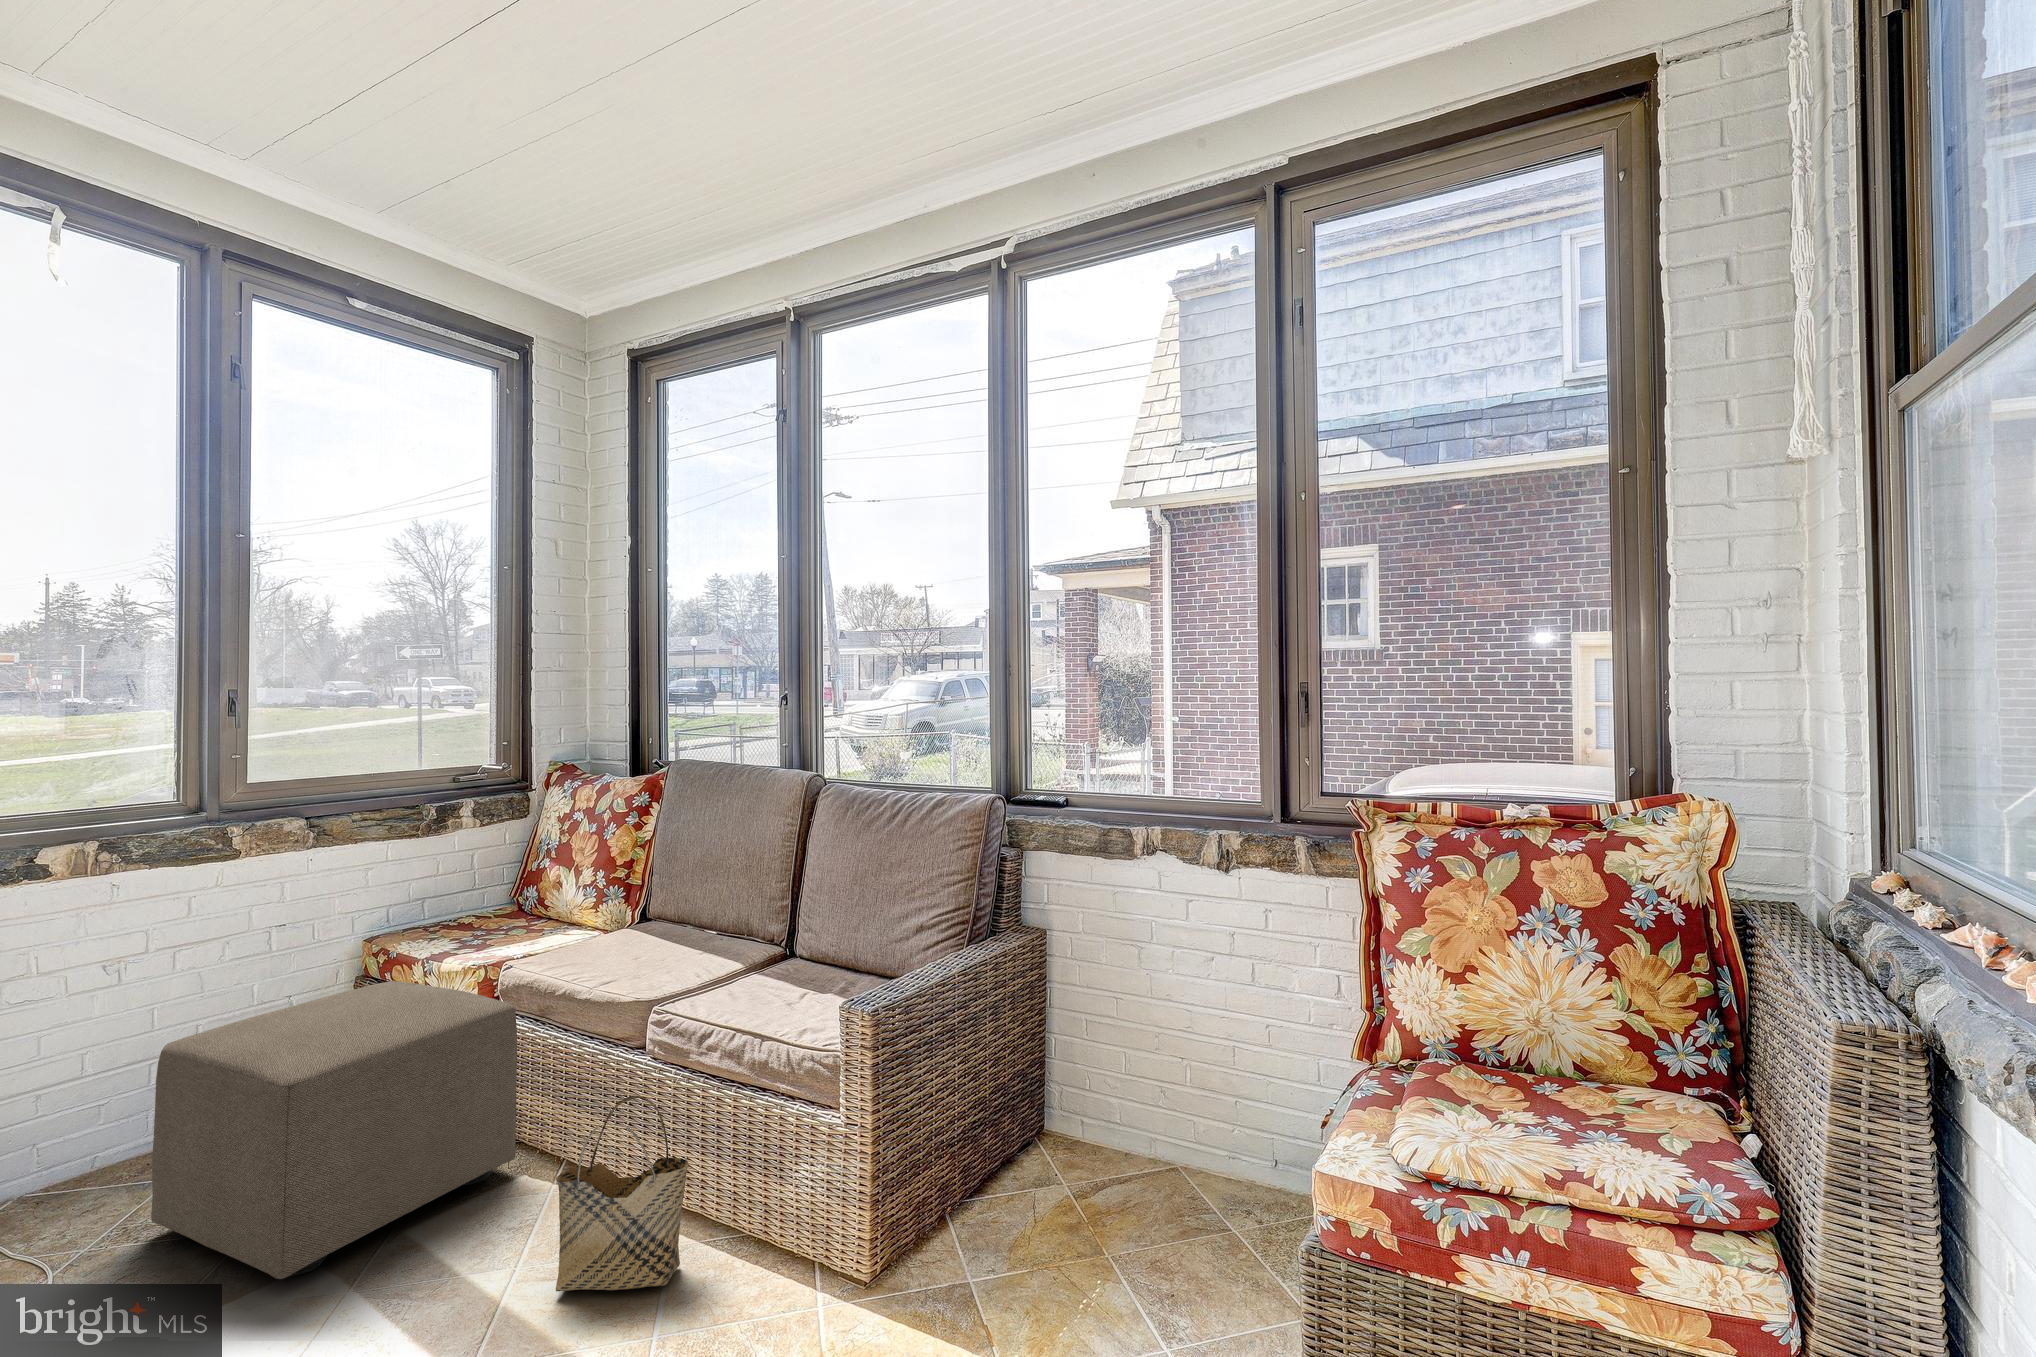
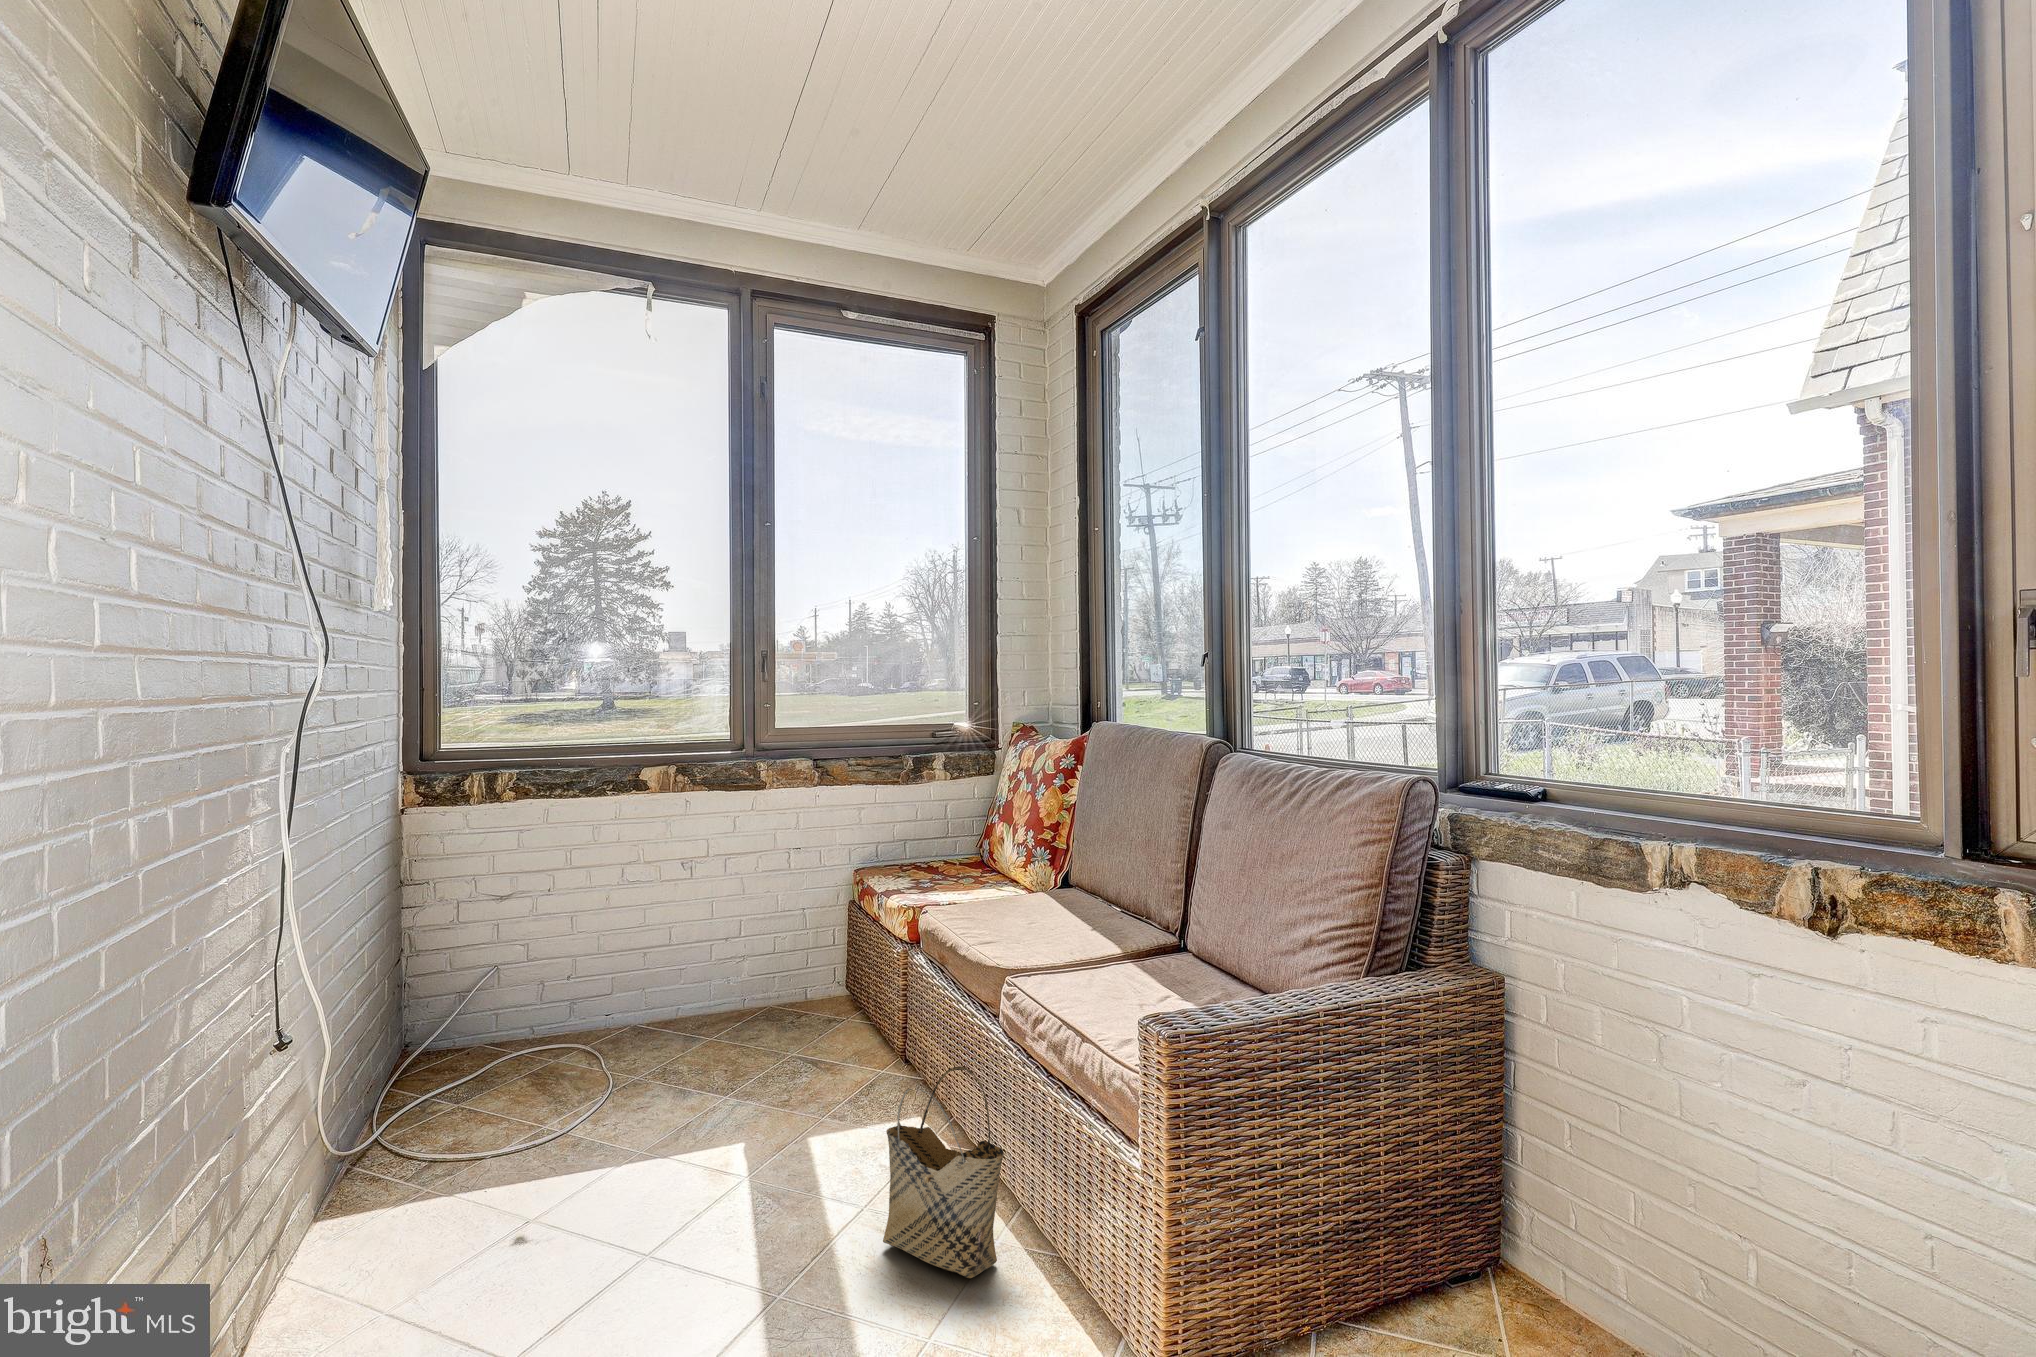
ottoman: present [151,981,517,1279] -> none [675,910,915,1148]

